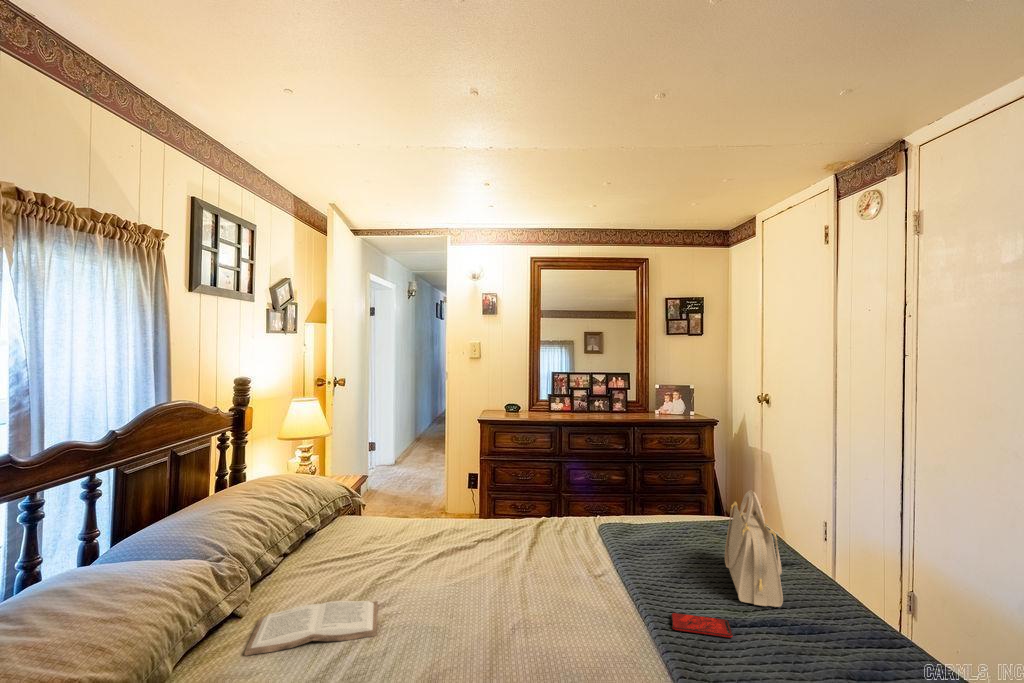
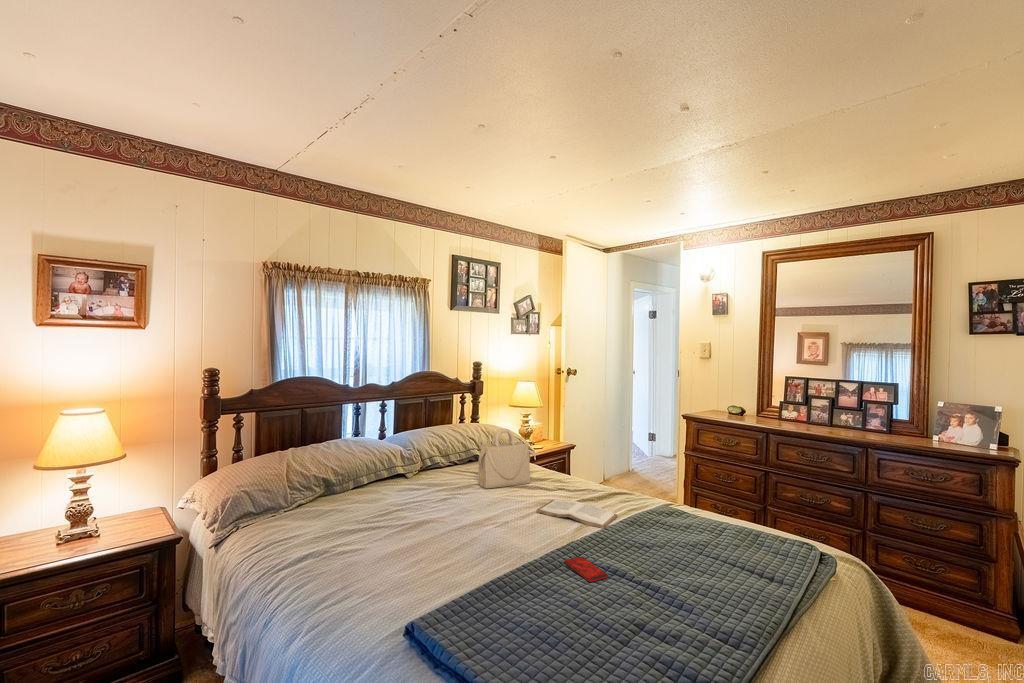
handbag: present [725,490,783,607] -> present [478,428,530,489]
book: present [245,601,378,655] -> present [536,499,617,529]

